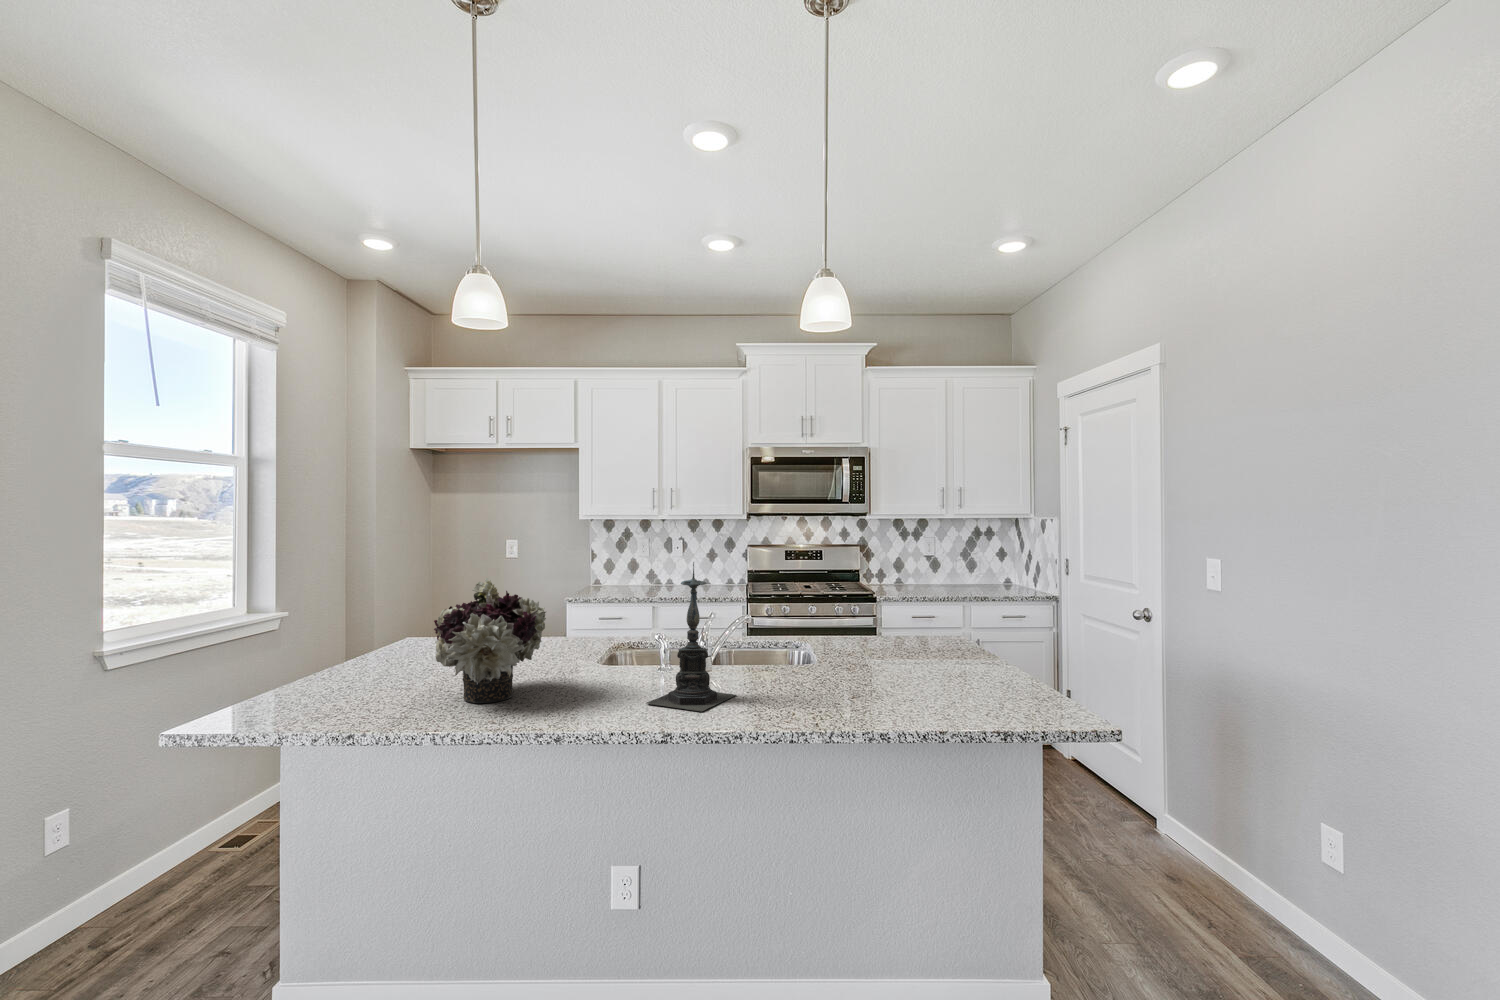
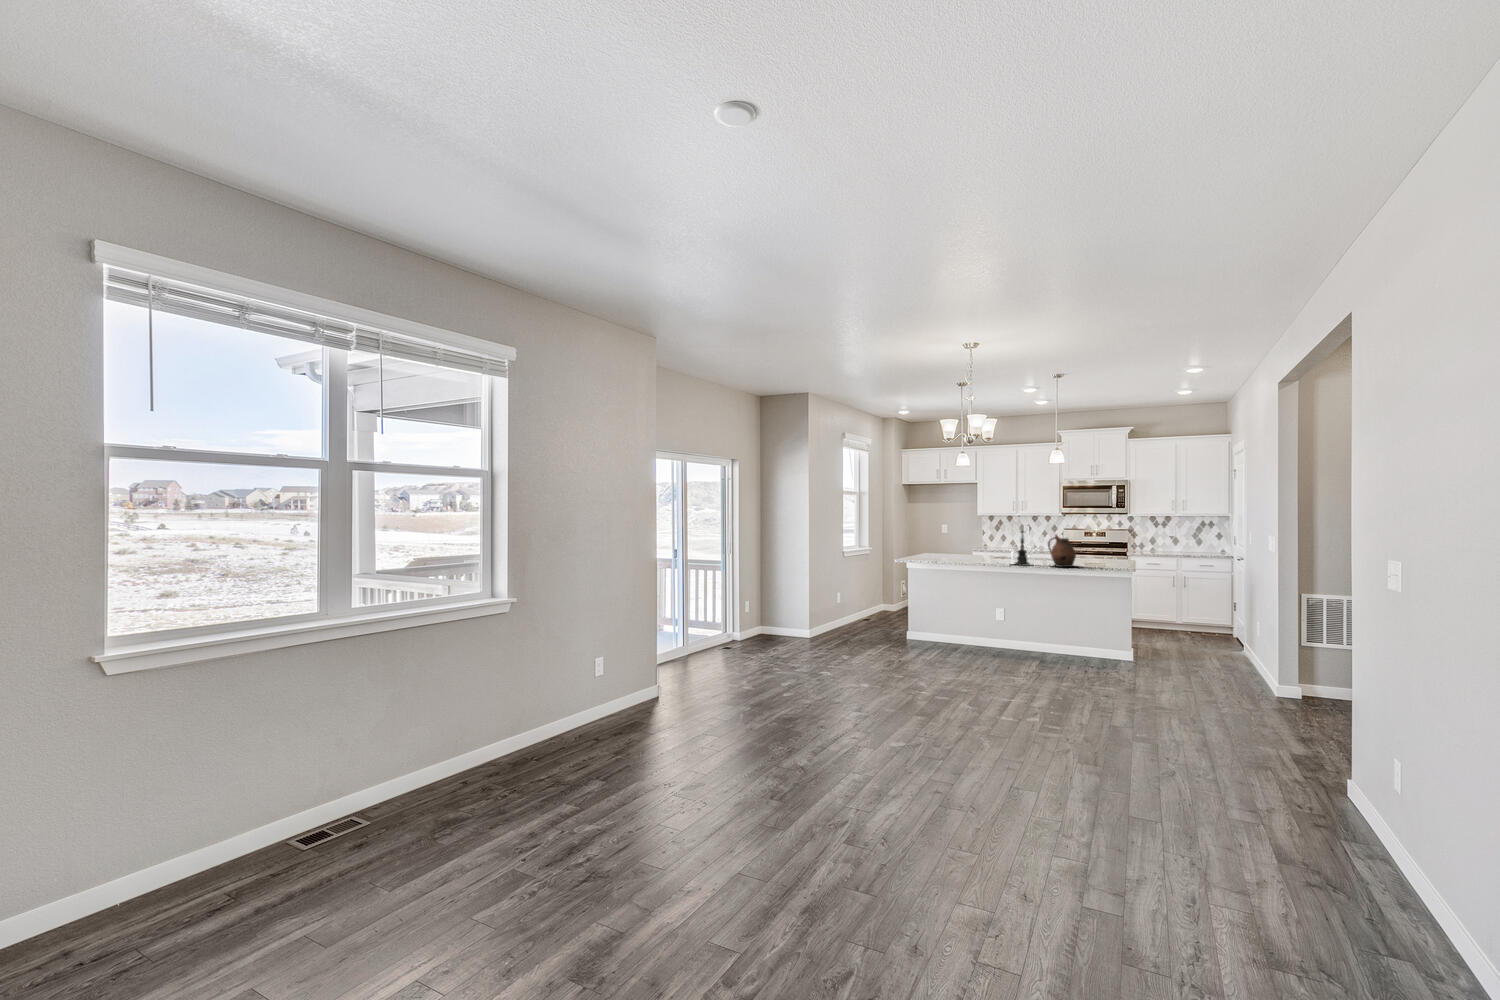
flower arrangement: present [434,578,546,703] -> none [947,530,979,563]
ceramic pitcher: none [779,590,890,720] -> present [1048,534,1076,567]

